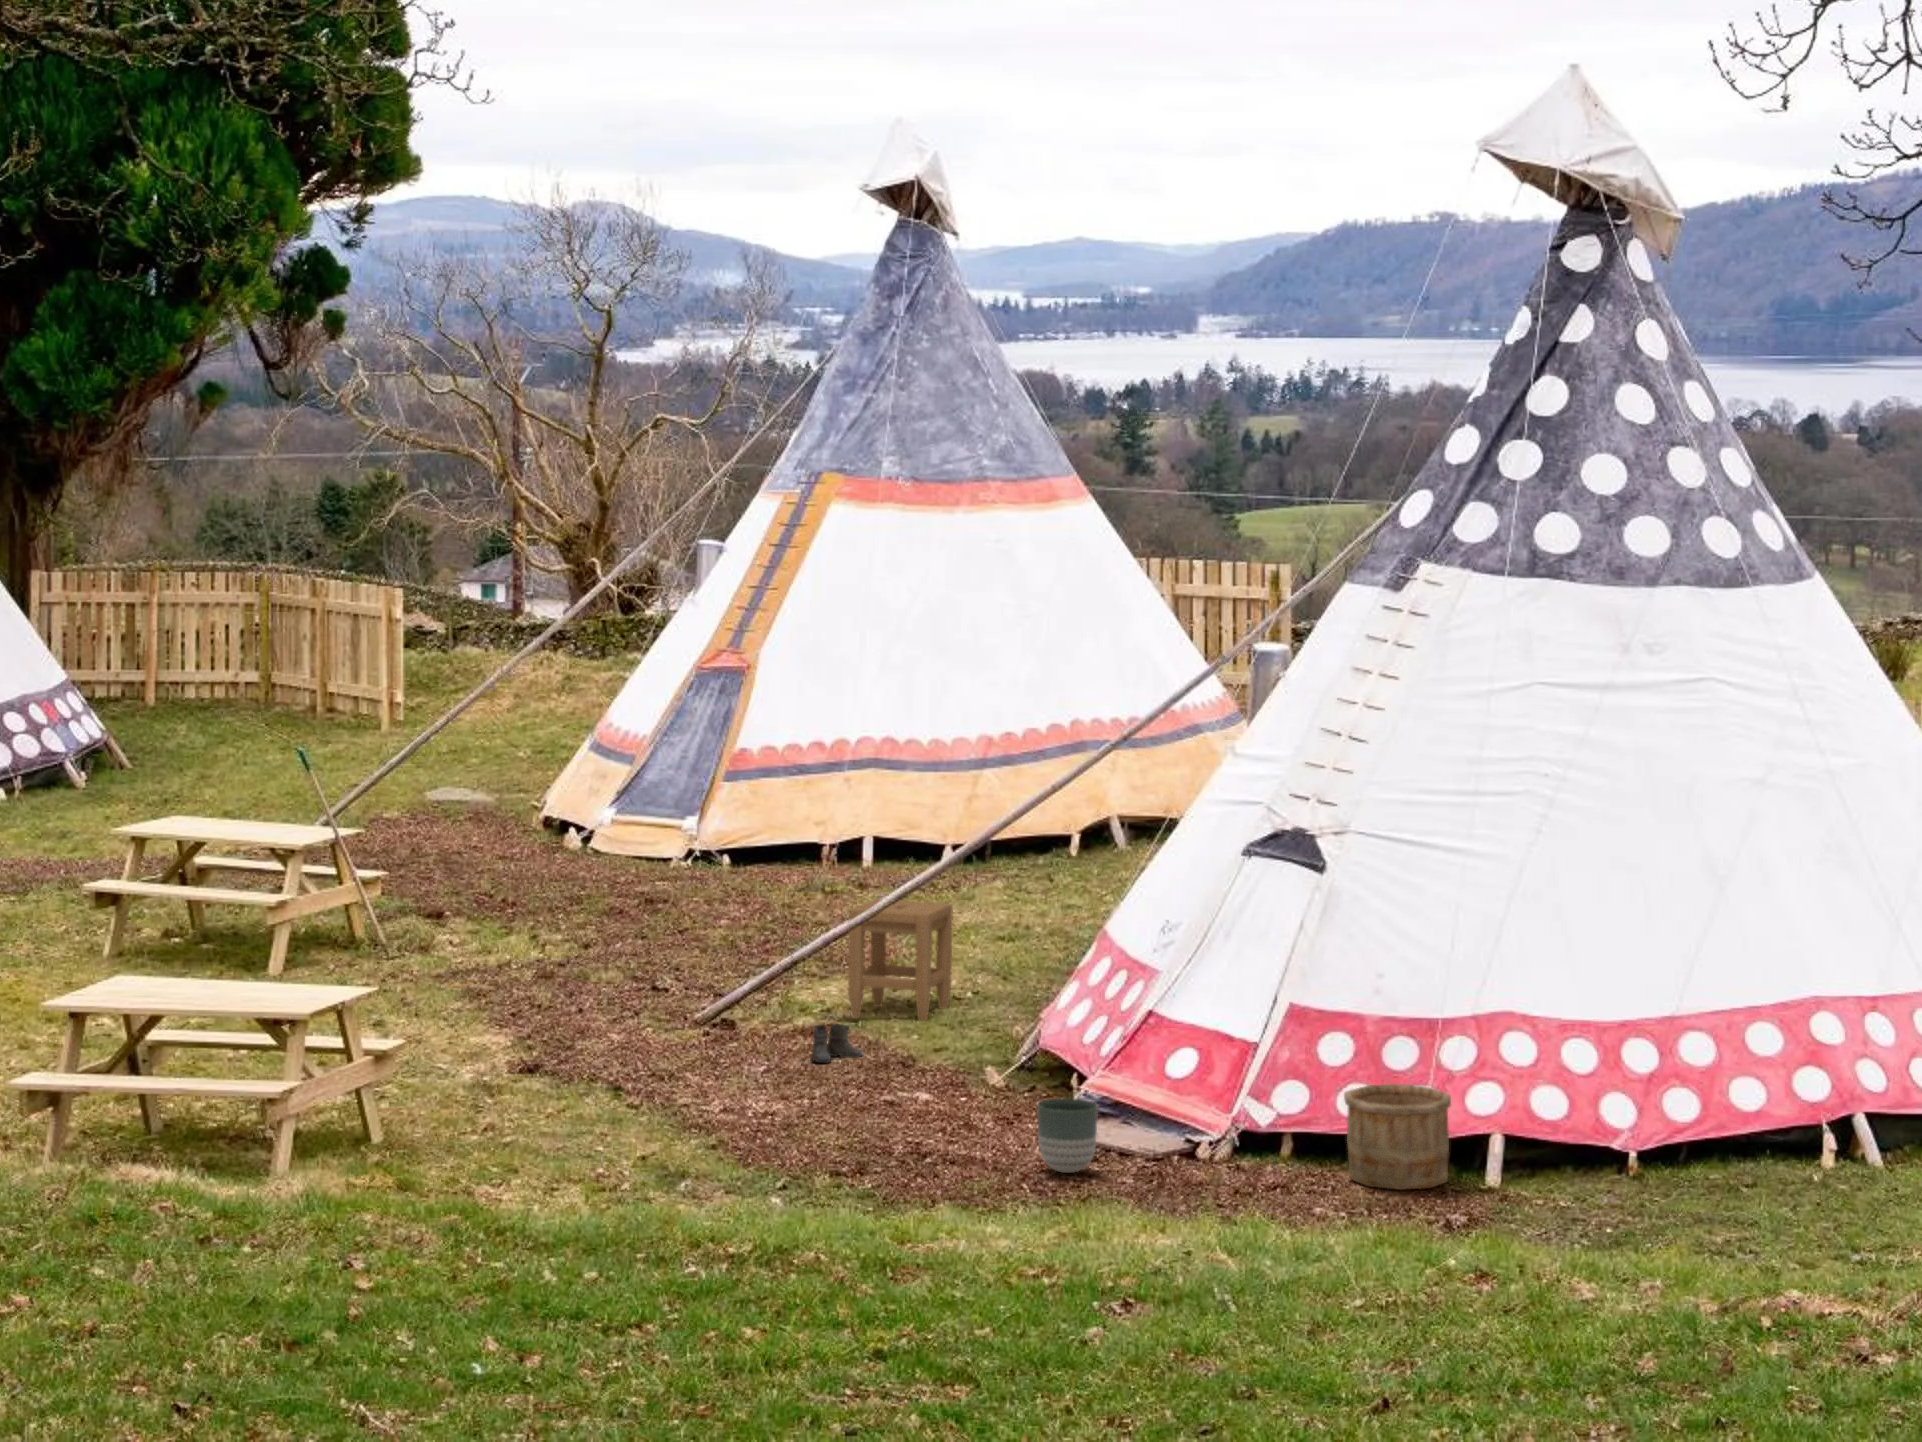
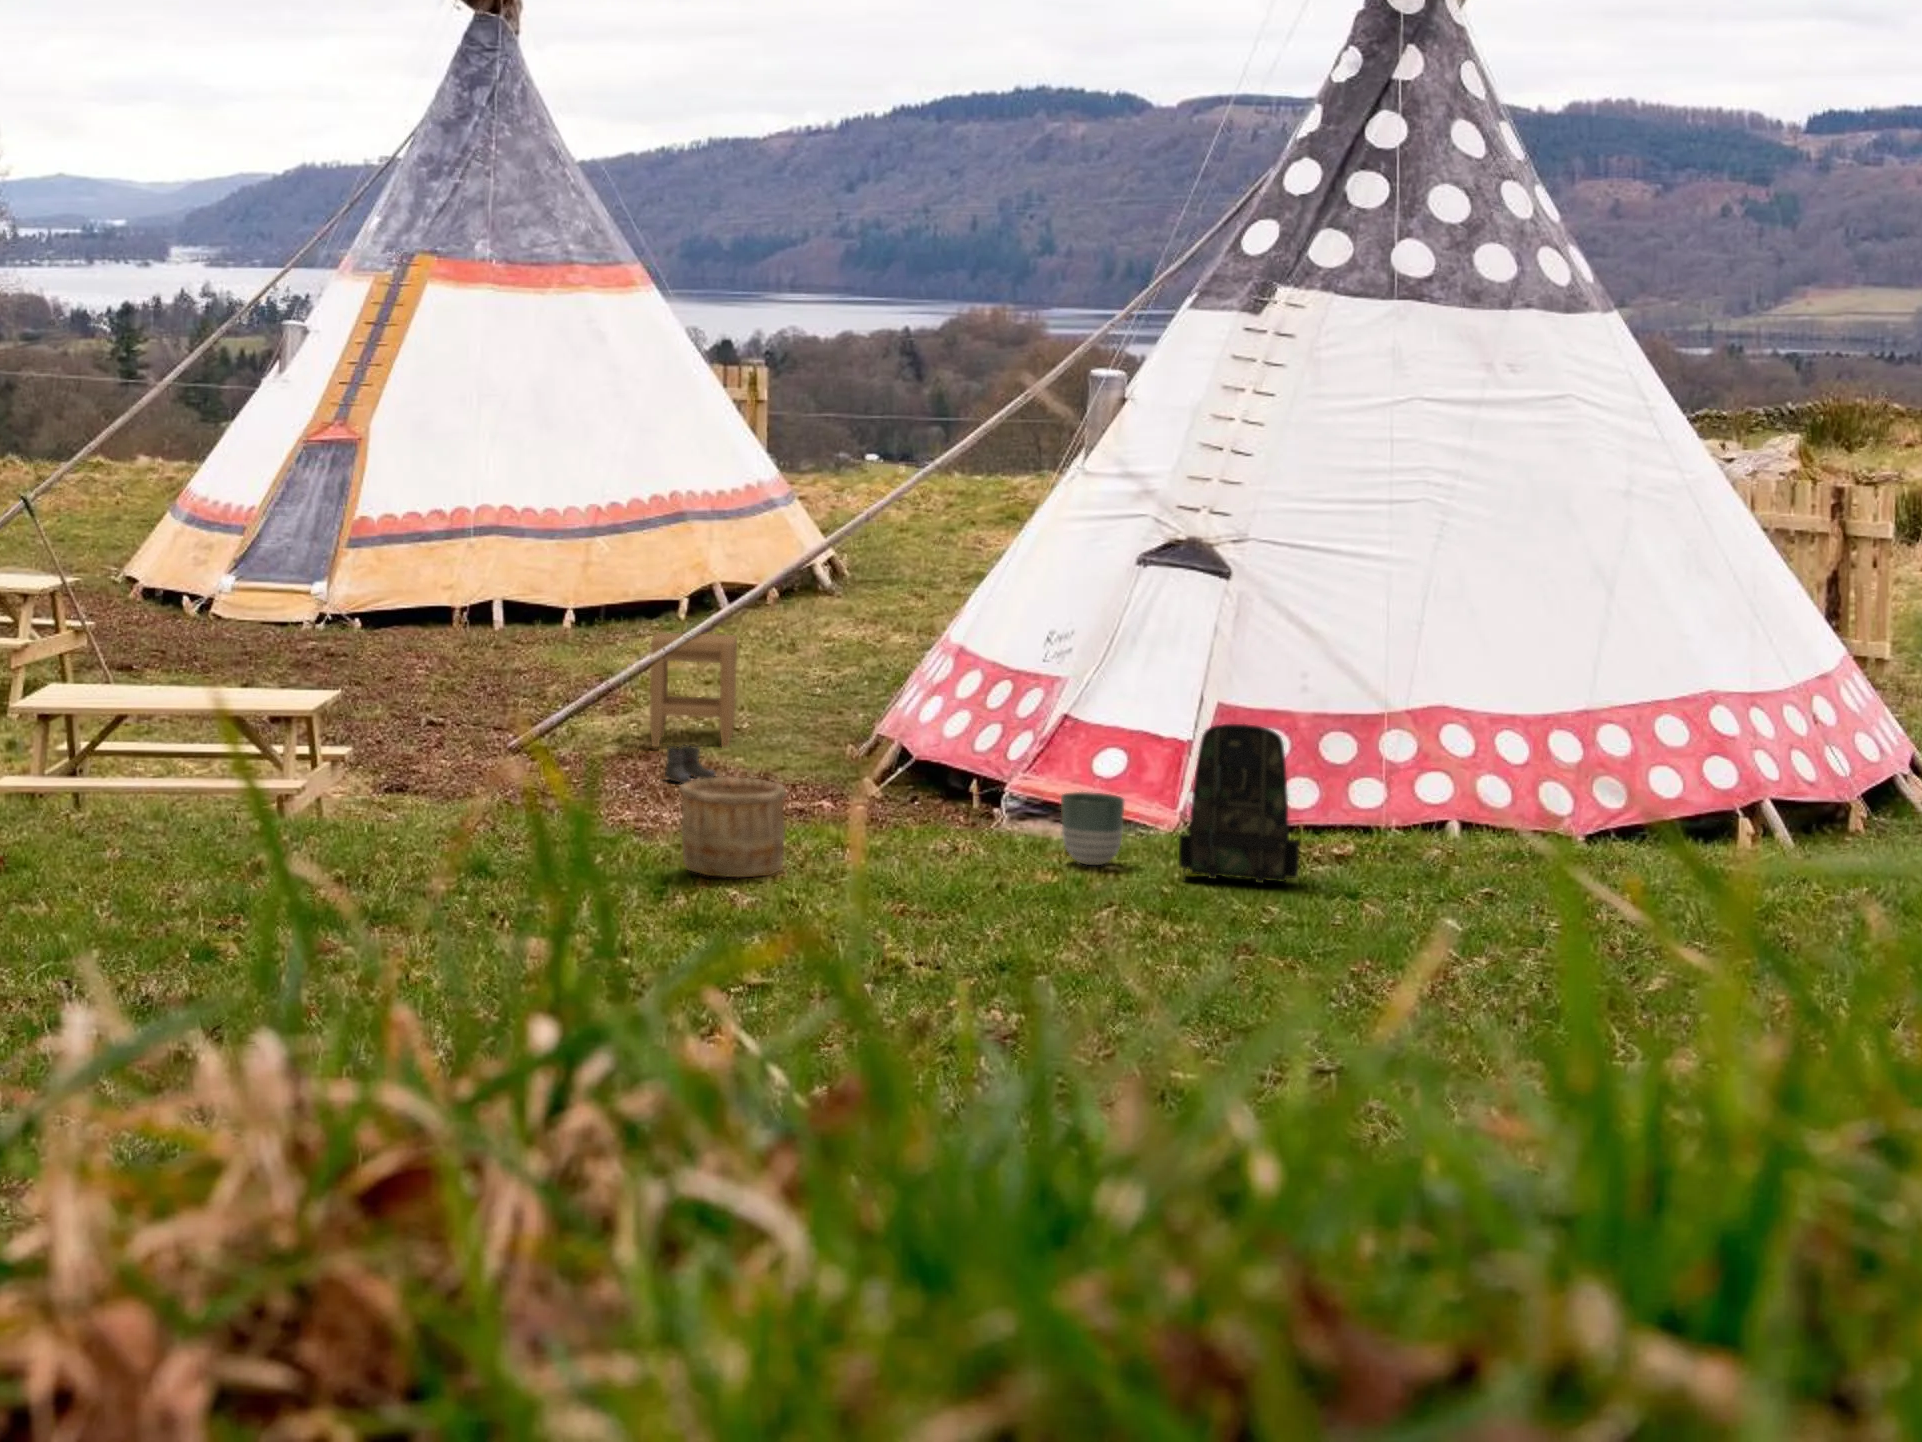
backpack: none [1121,1037,1240,1200] -> present [1179,724,1300,883]
wooden bucket: present [1344,1084,1451,1189] -> present [679,777,787,877]

